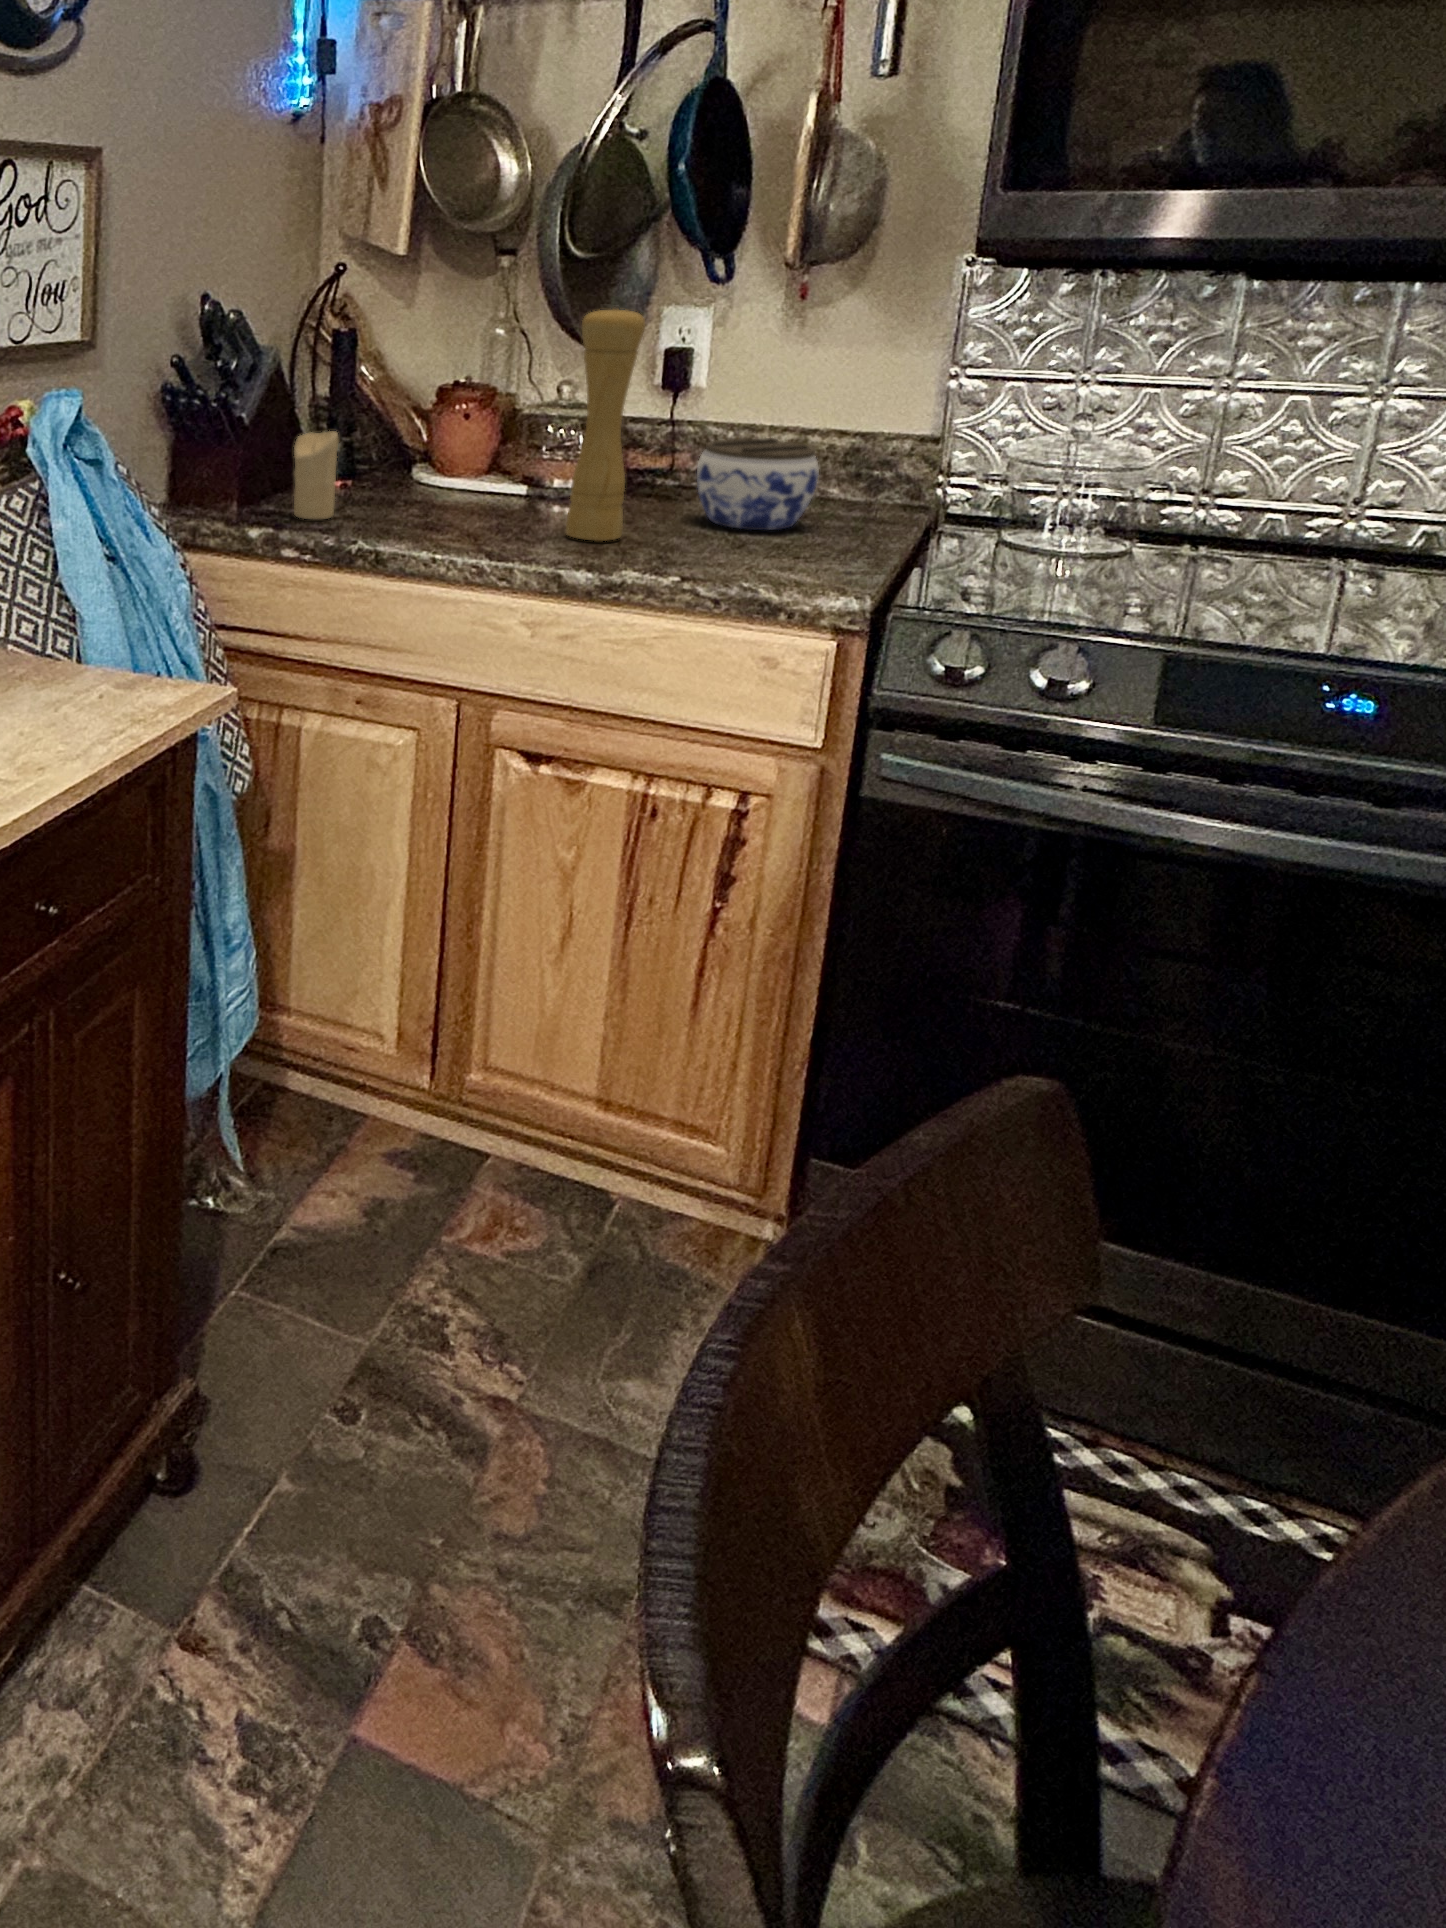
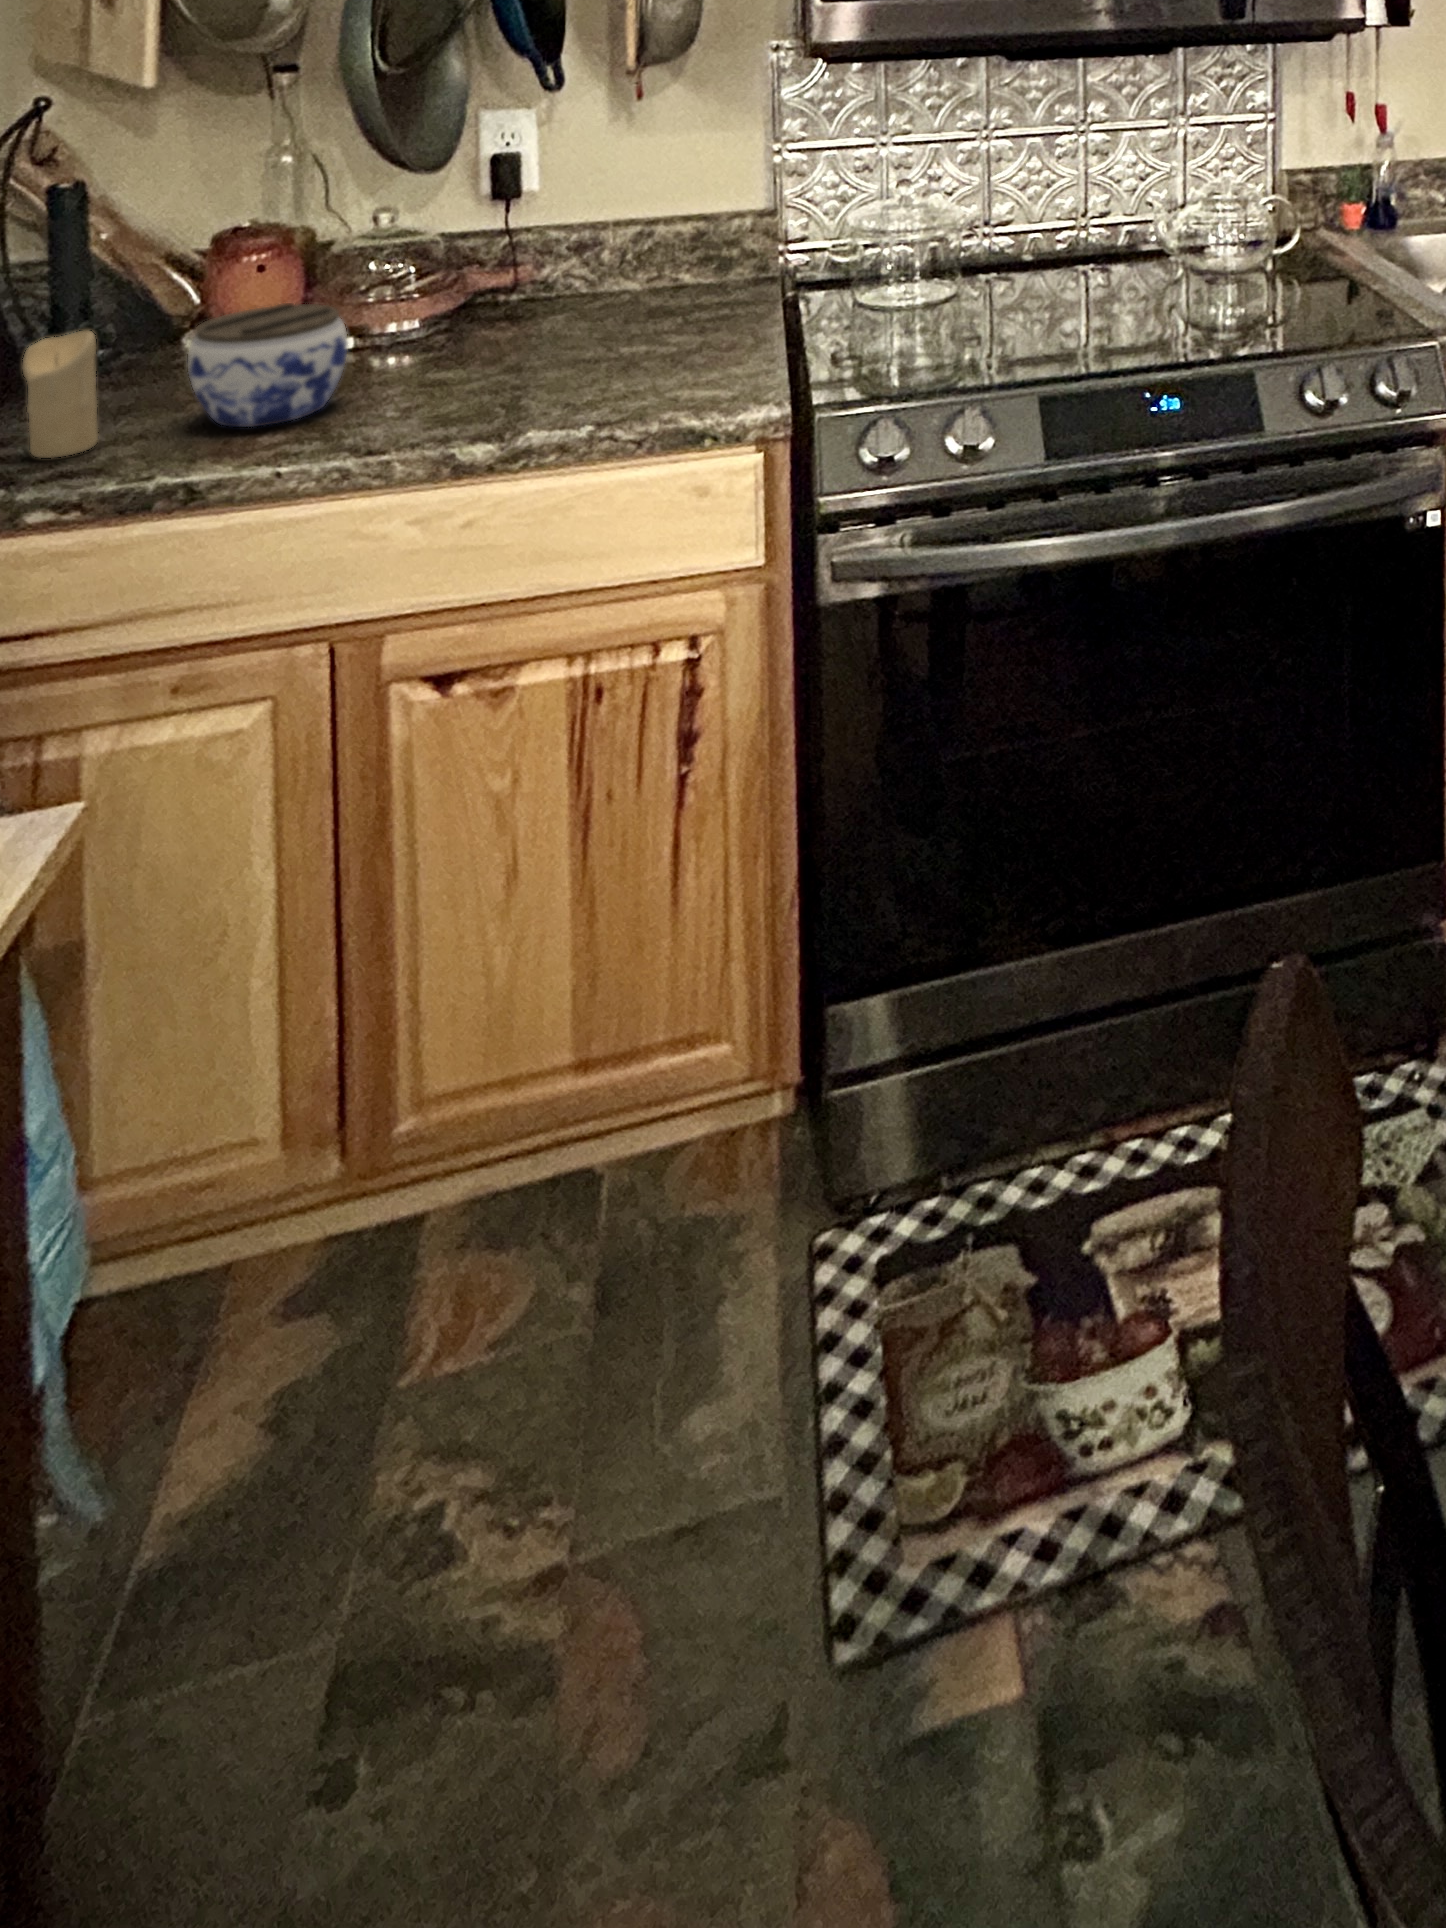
pepper mill: present [566,306,645,541] -> none [425,135,502,399]
jar: present [697,438,819,530] -> present [188,303,347,427]

